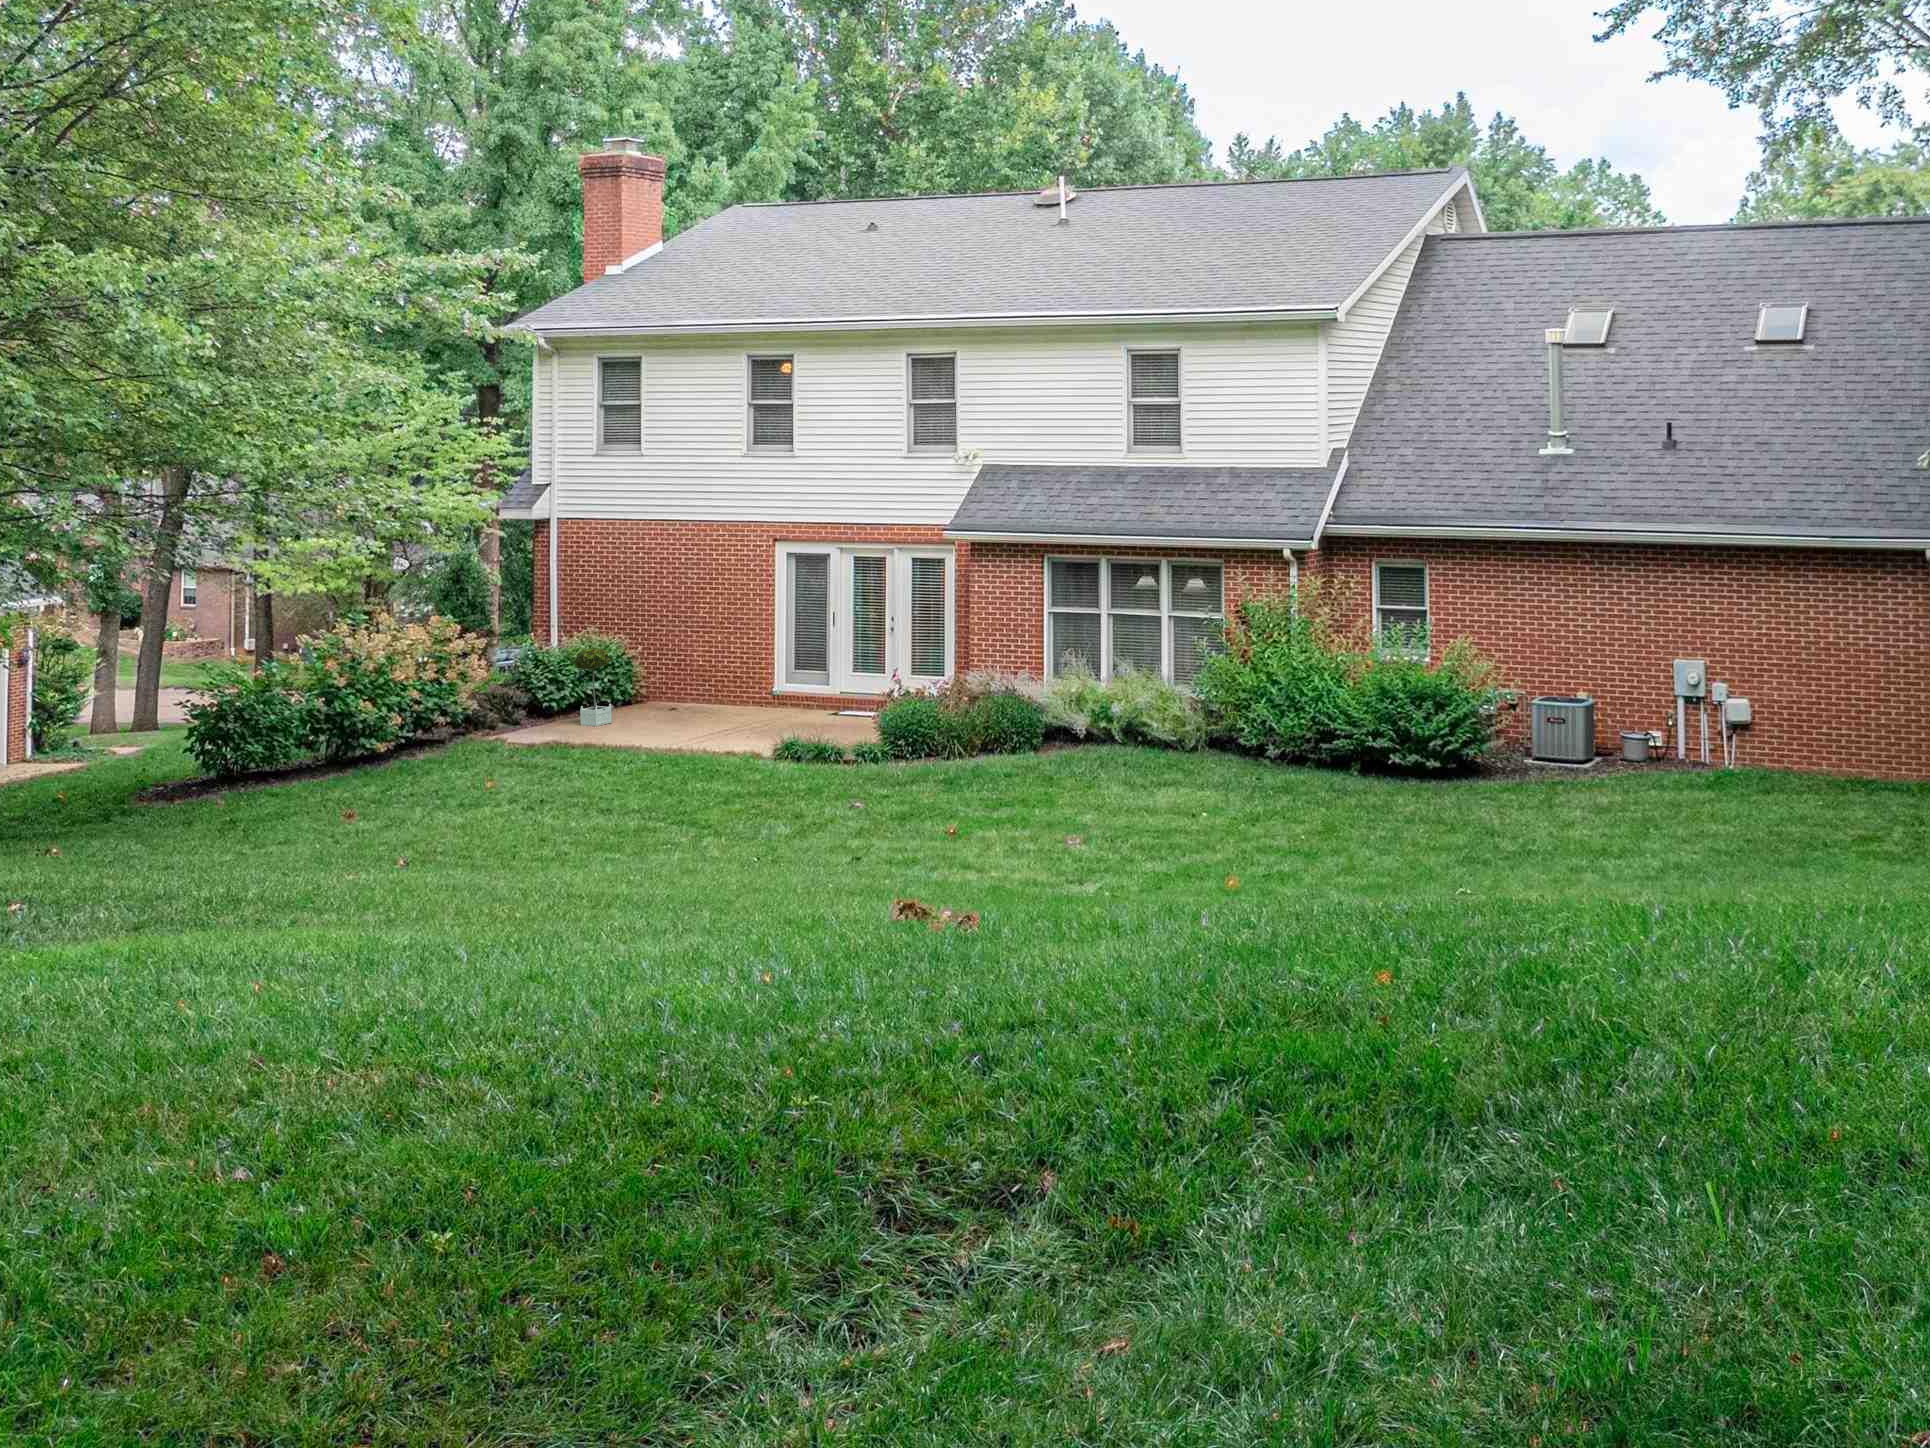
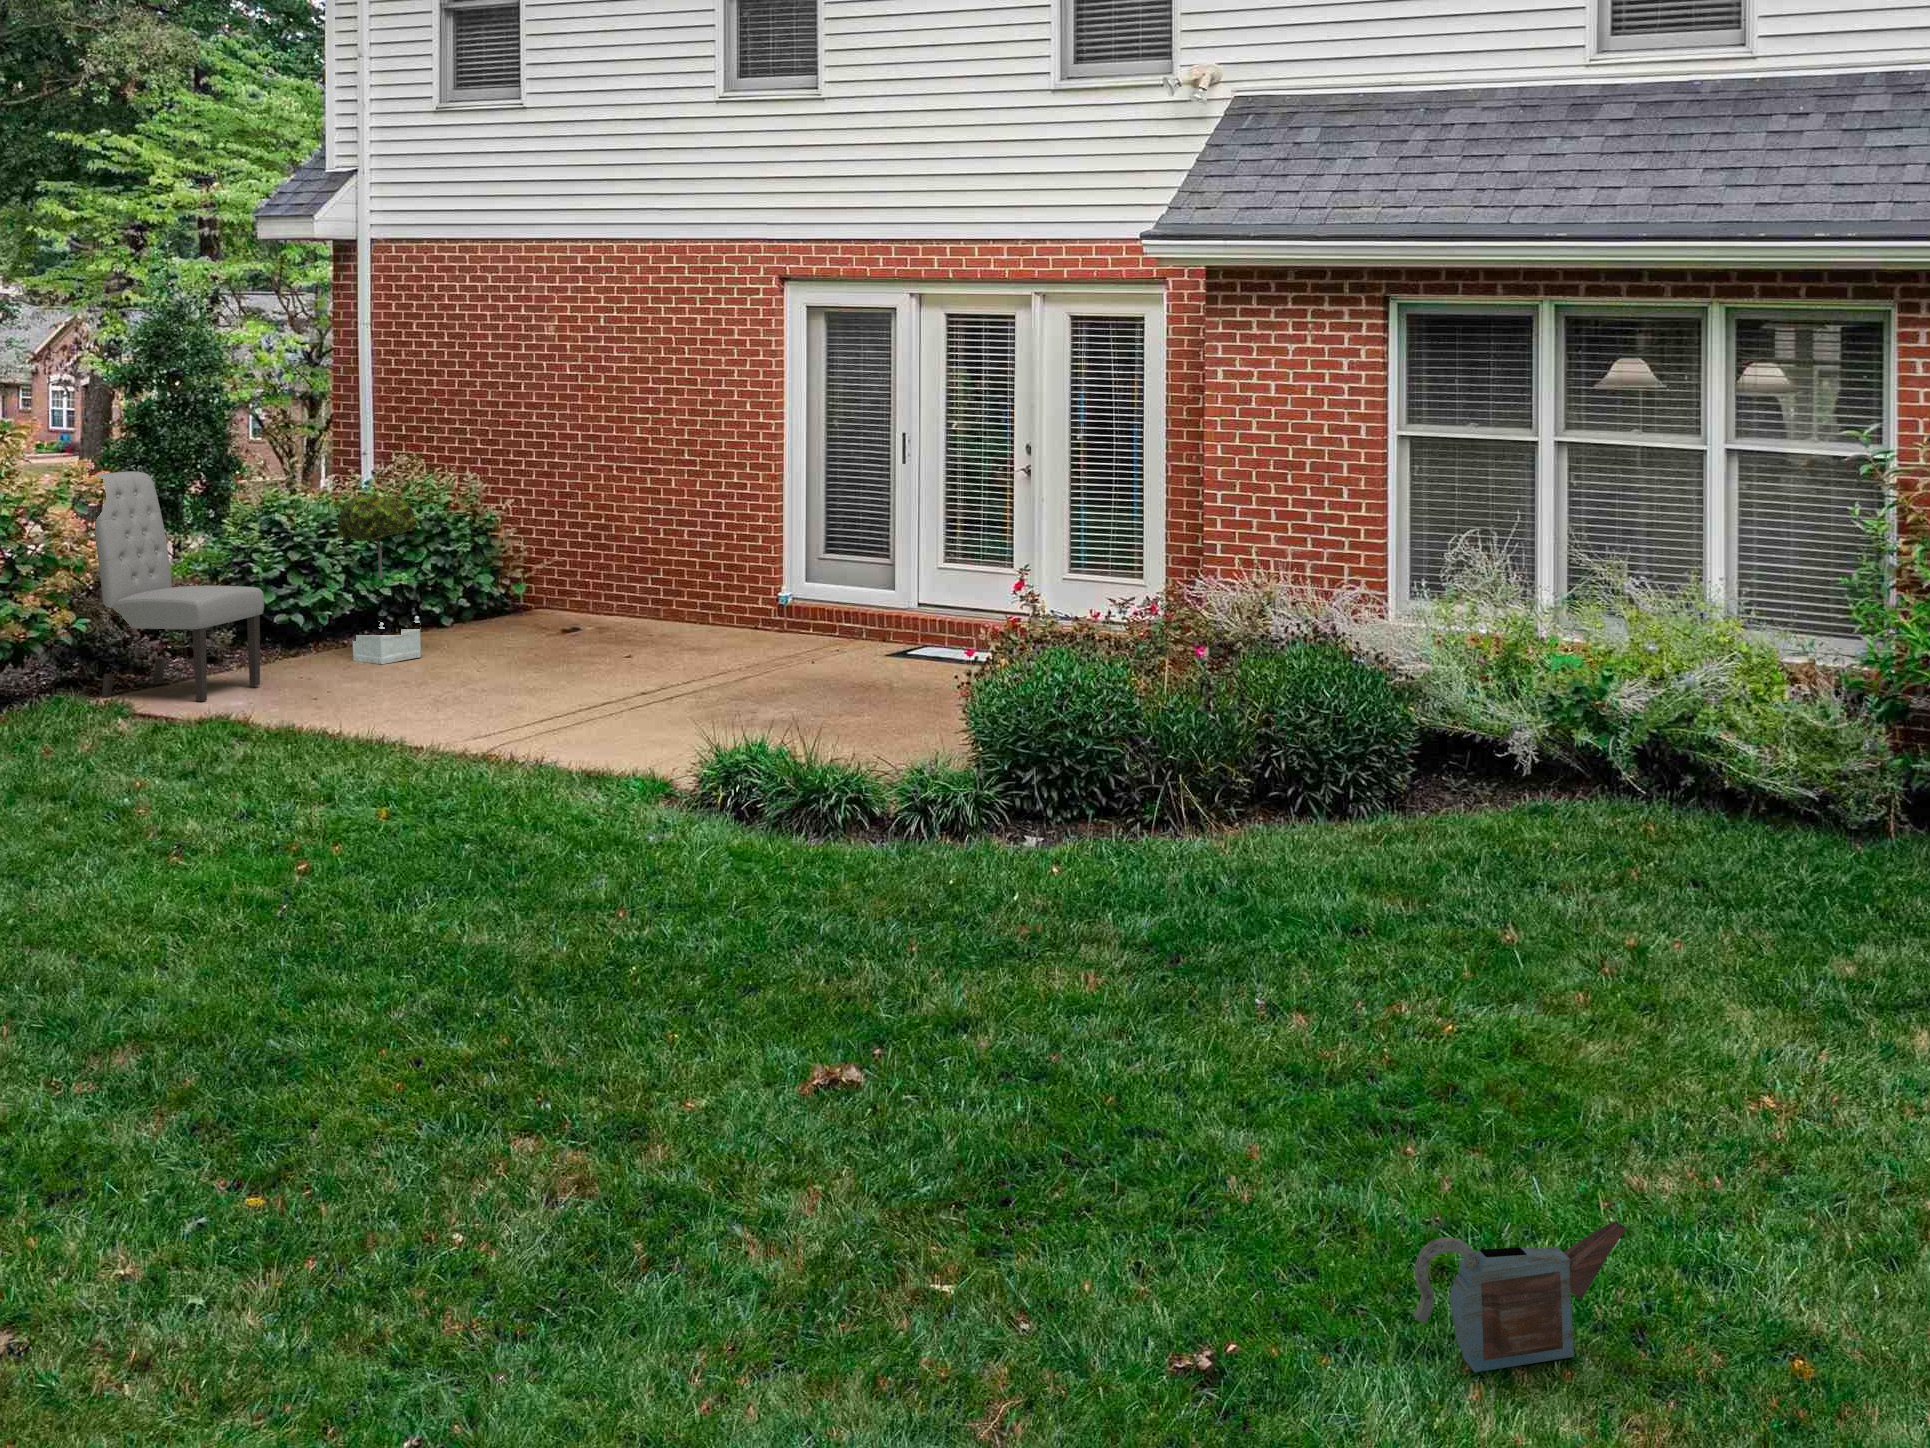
chair: none [474,641,555,743] -> present [94,471,264,701]
watering can: none [1006,800,1051,831] -> present [1413,1220,1626,1372]

